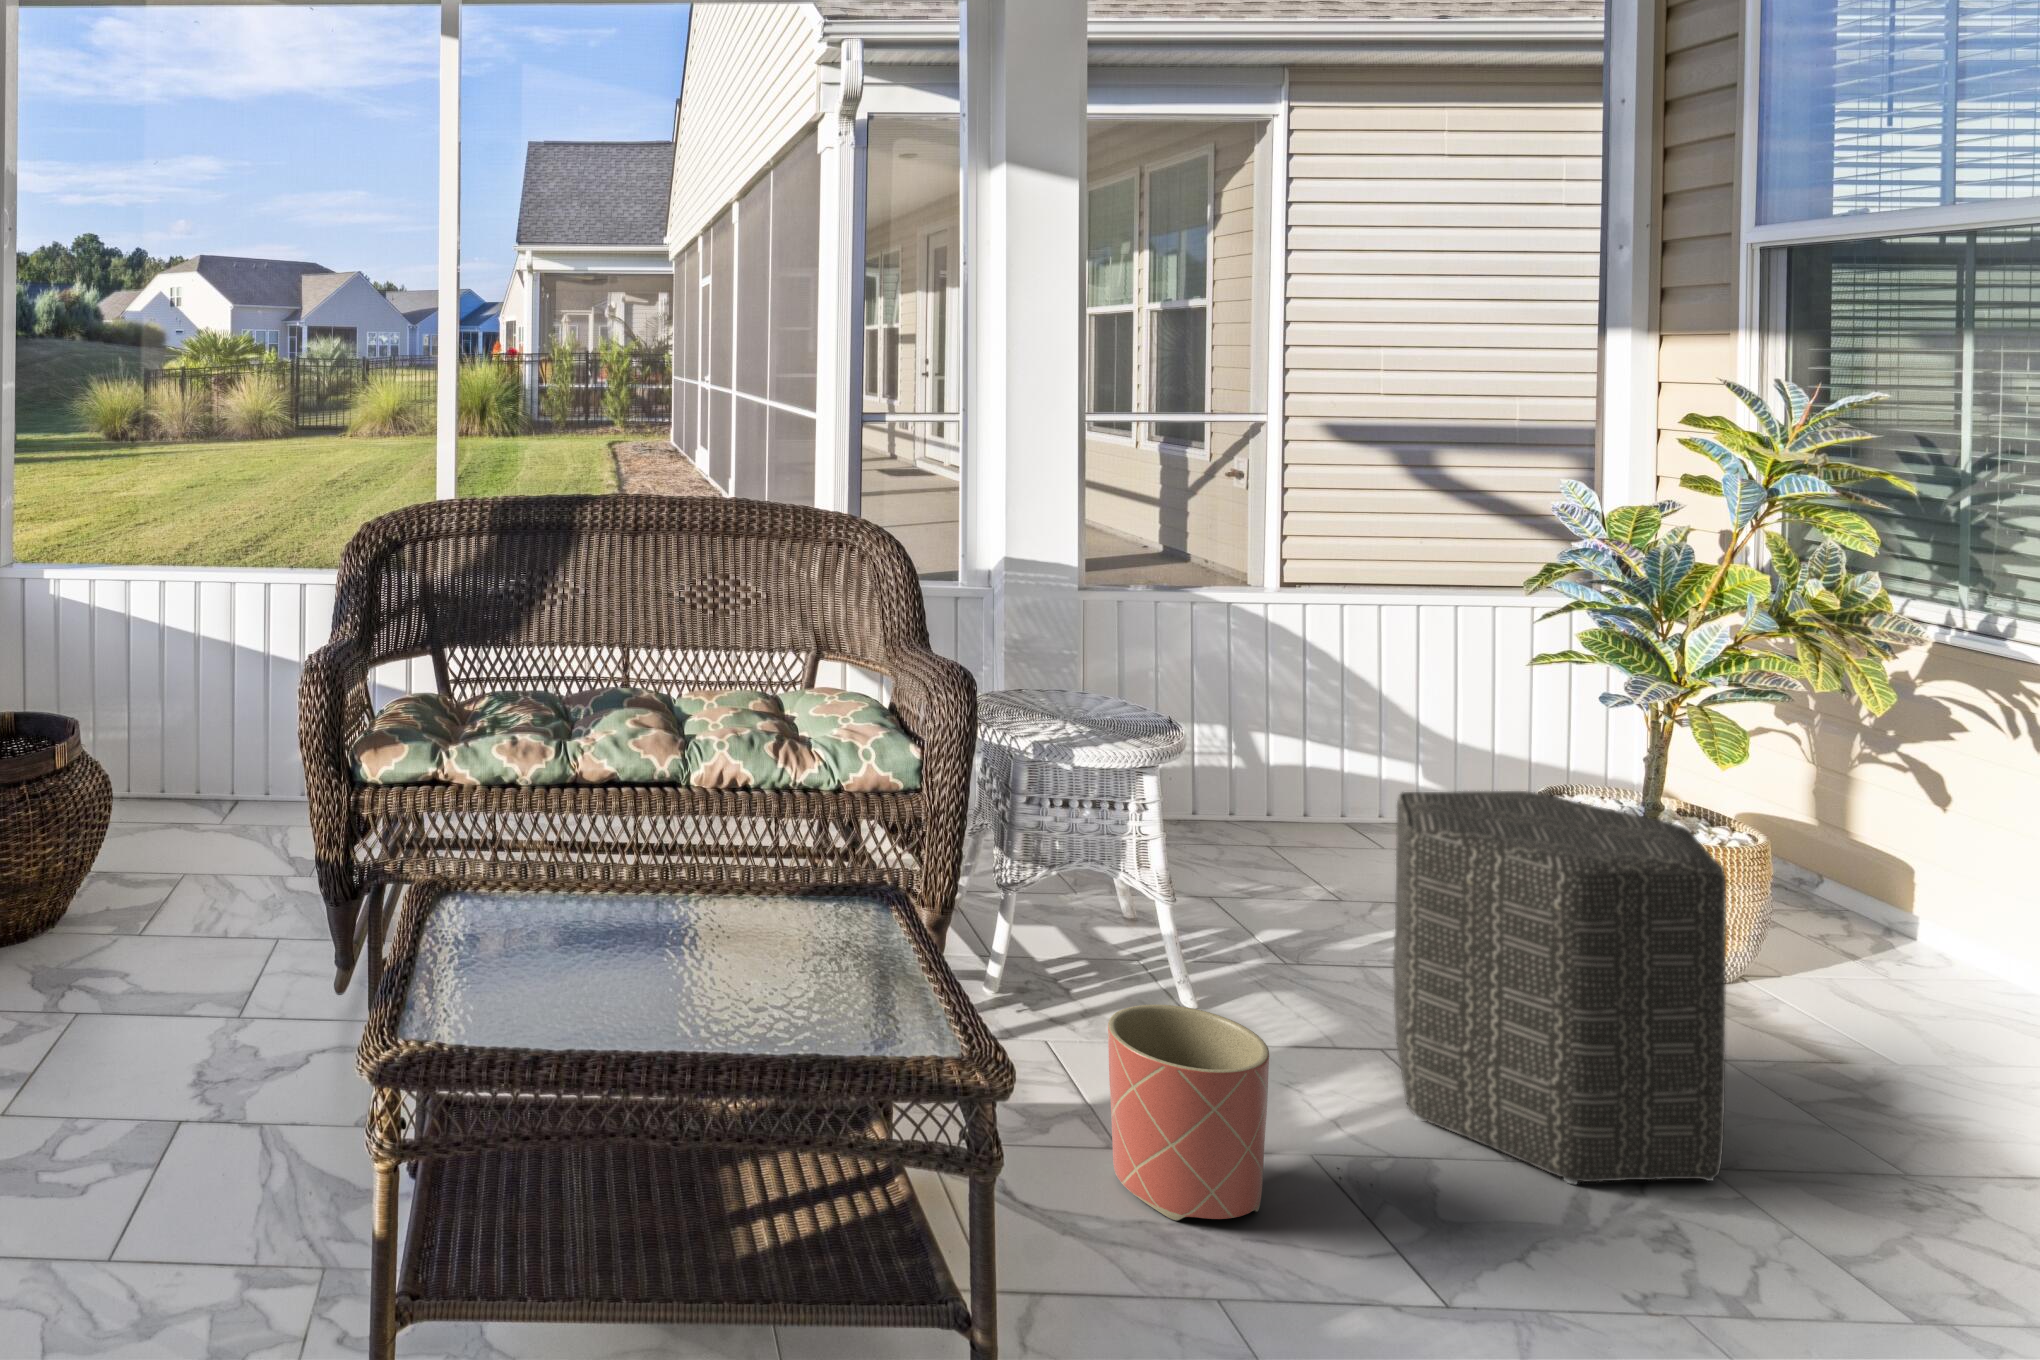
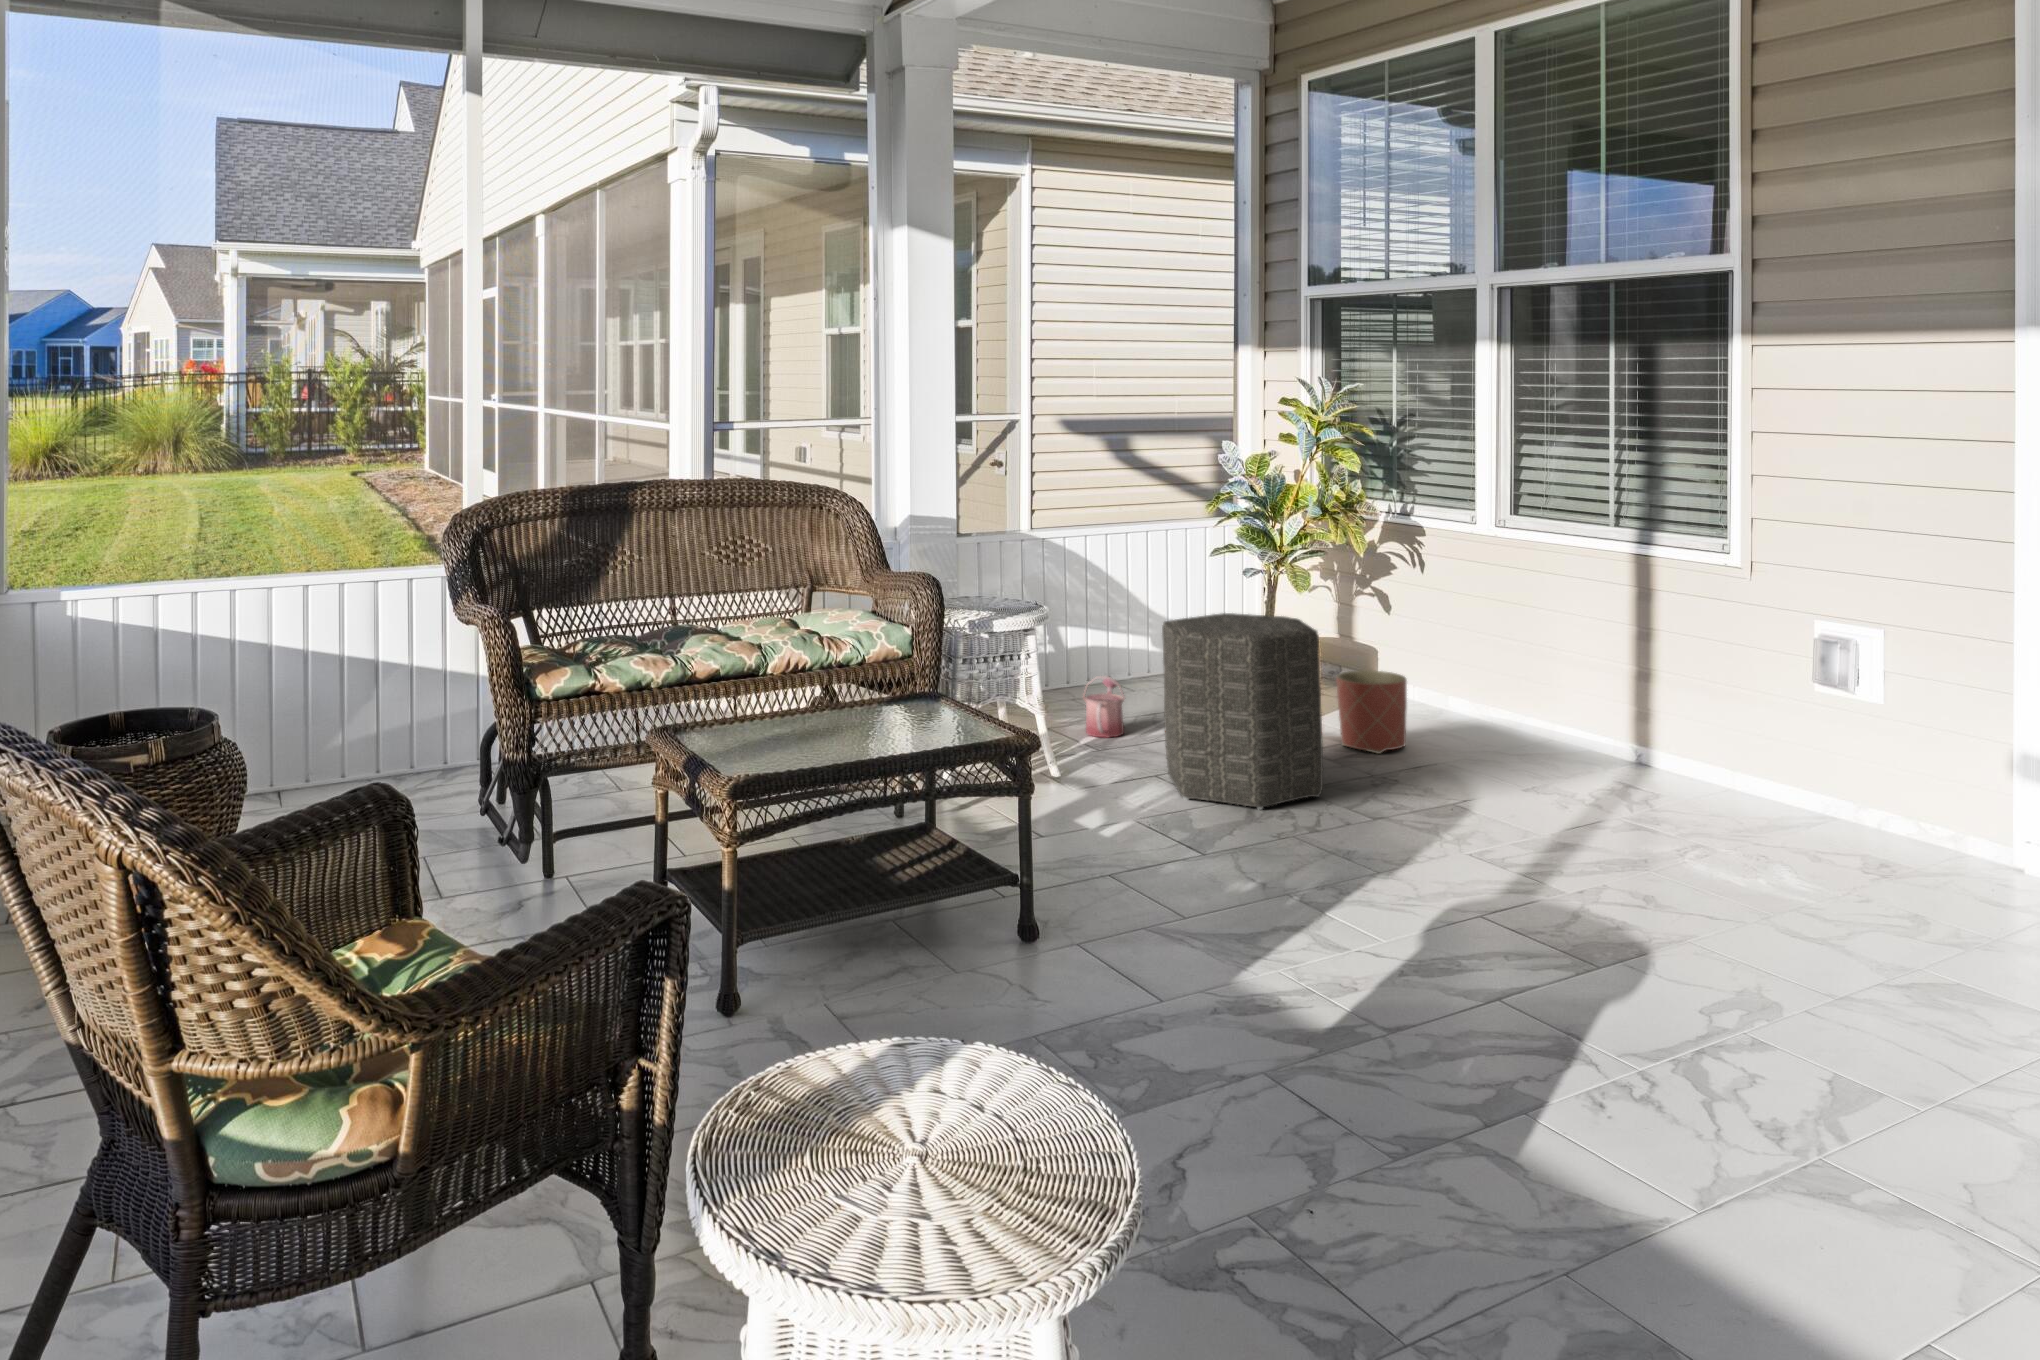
watering can: none [1275,842,1350,946] -> present [1083,676,1125,738]
planter: present [1108,1005,1269,1220] -> present [1336,670,1407,754]

